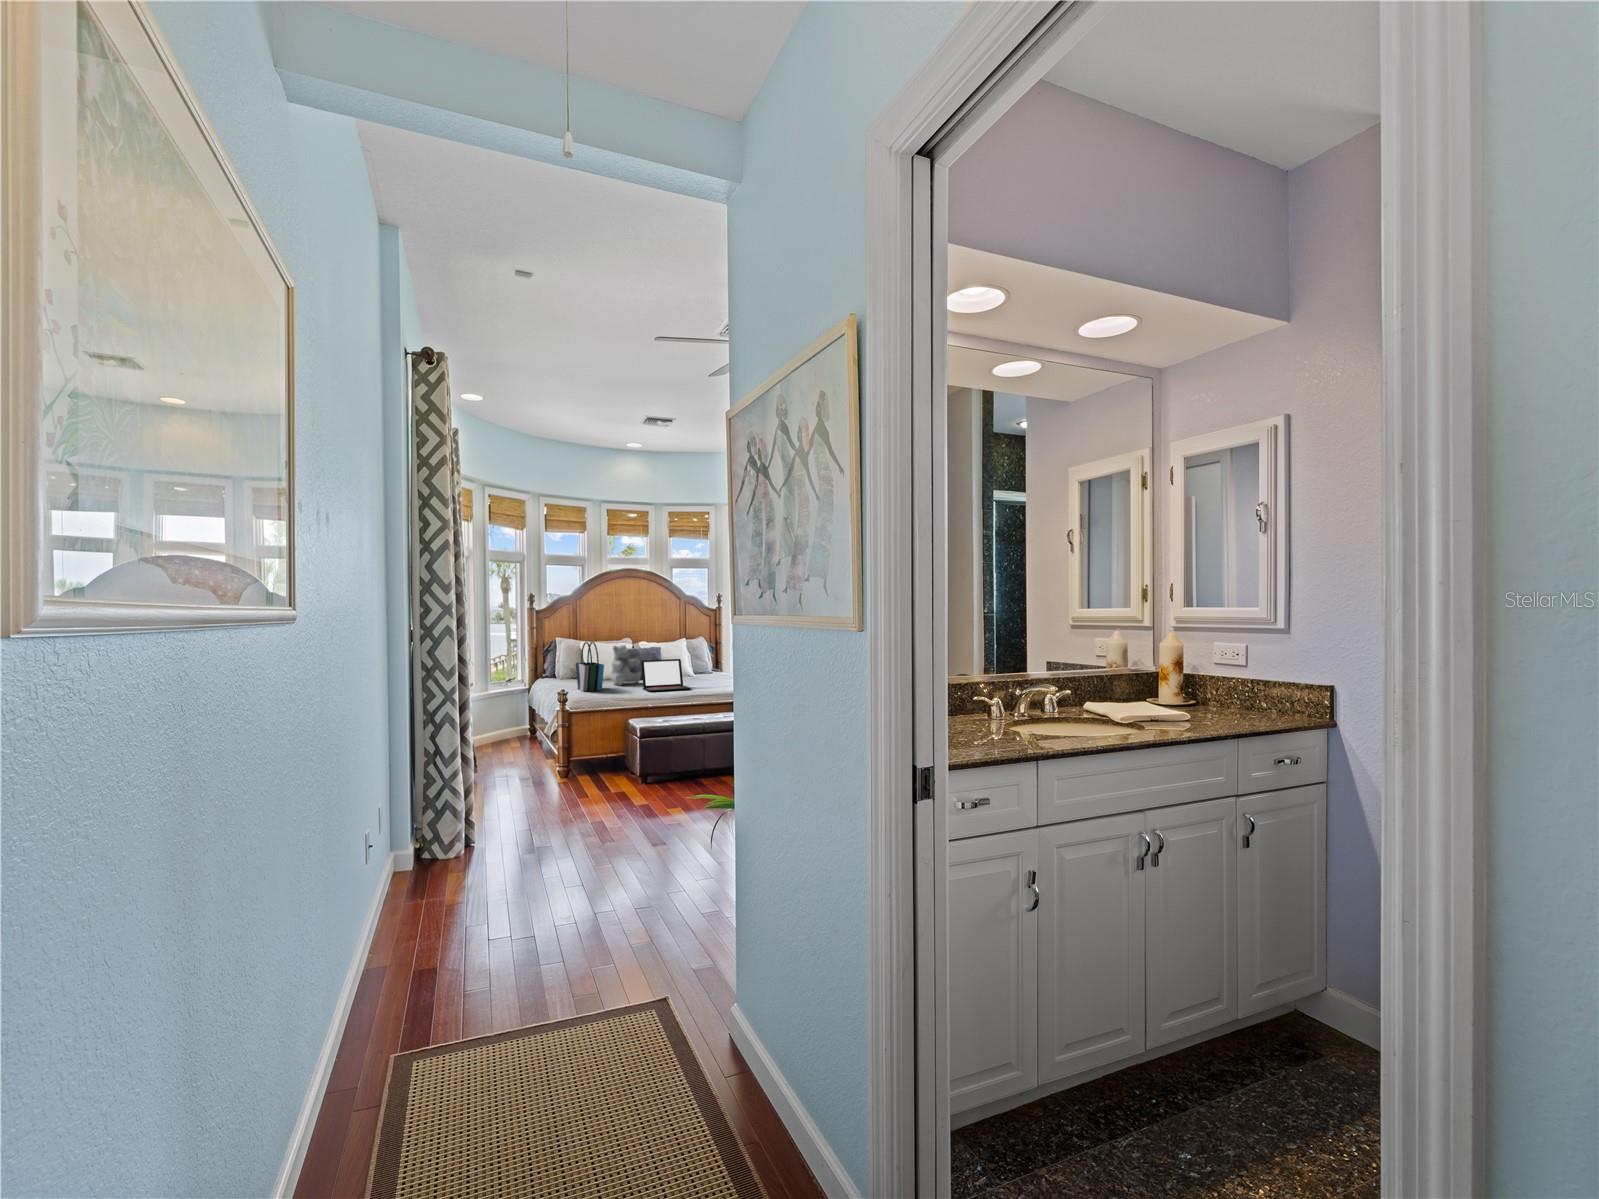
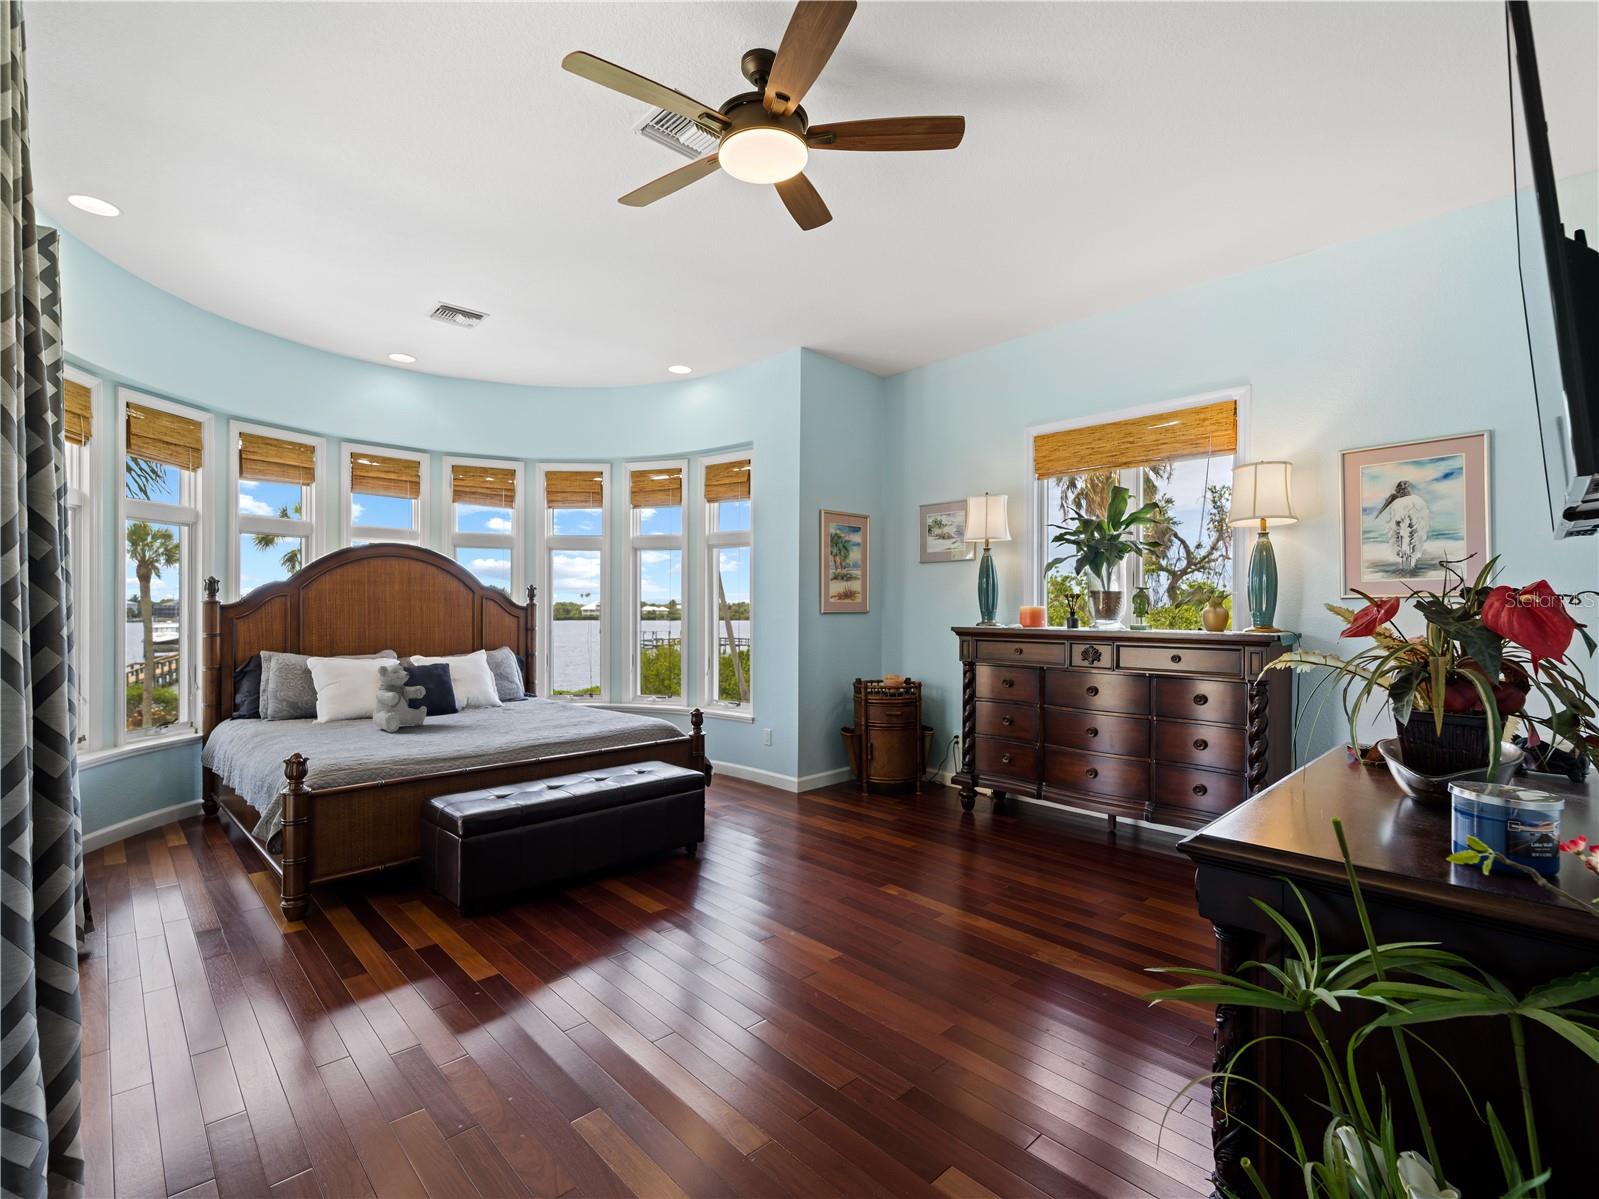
tote bag: present [576,642,604,691] -> none [310,661,371,749]
laptop: present [641,659,691,692] -> none [436,686,527,744]

